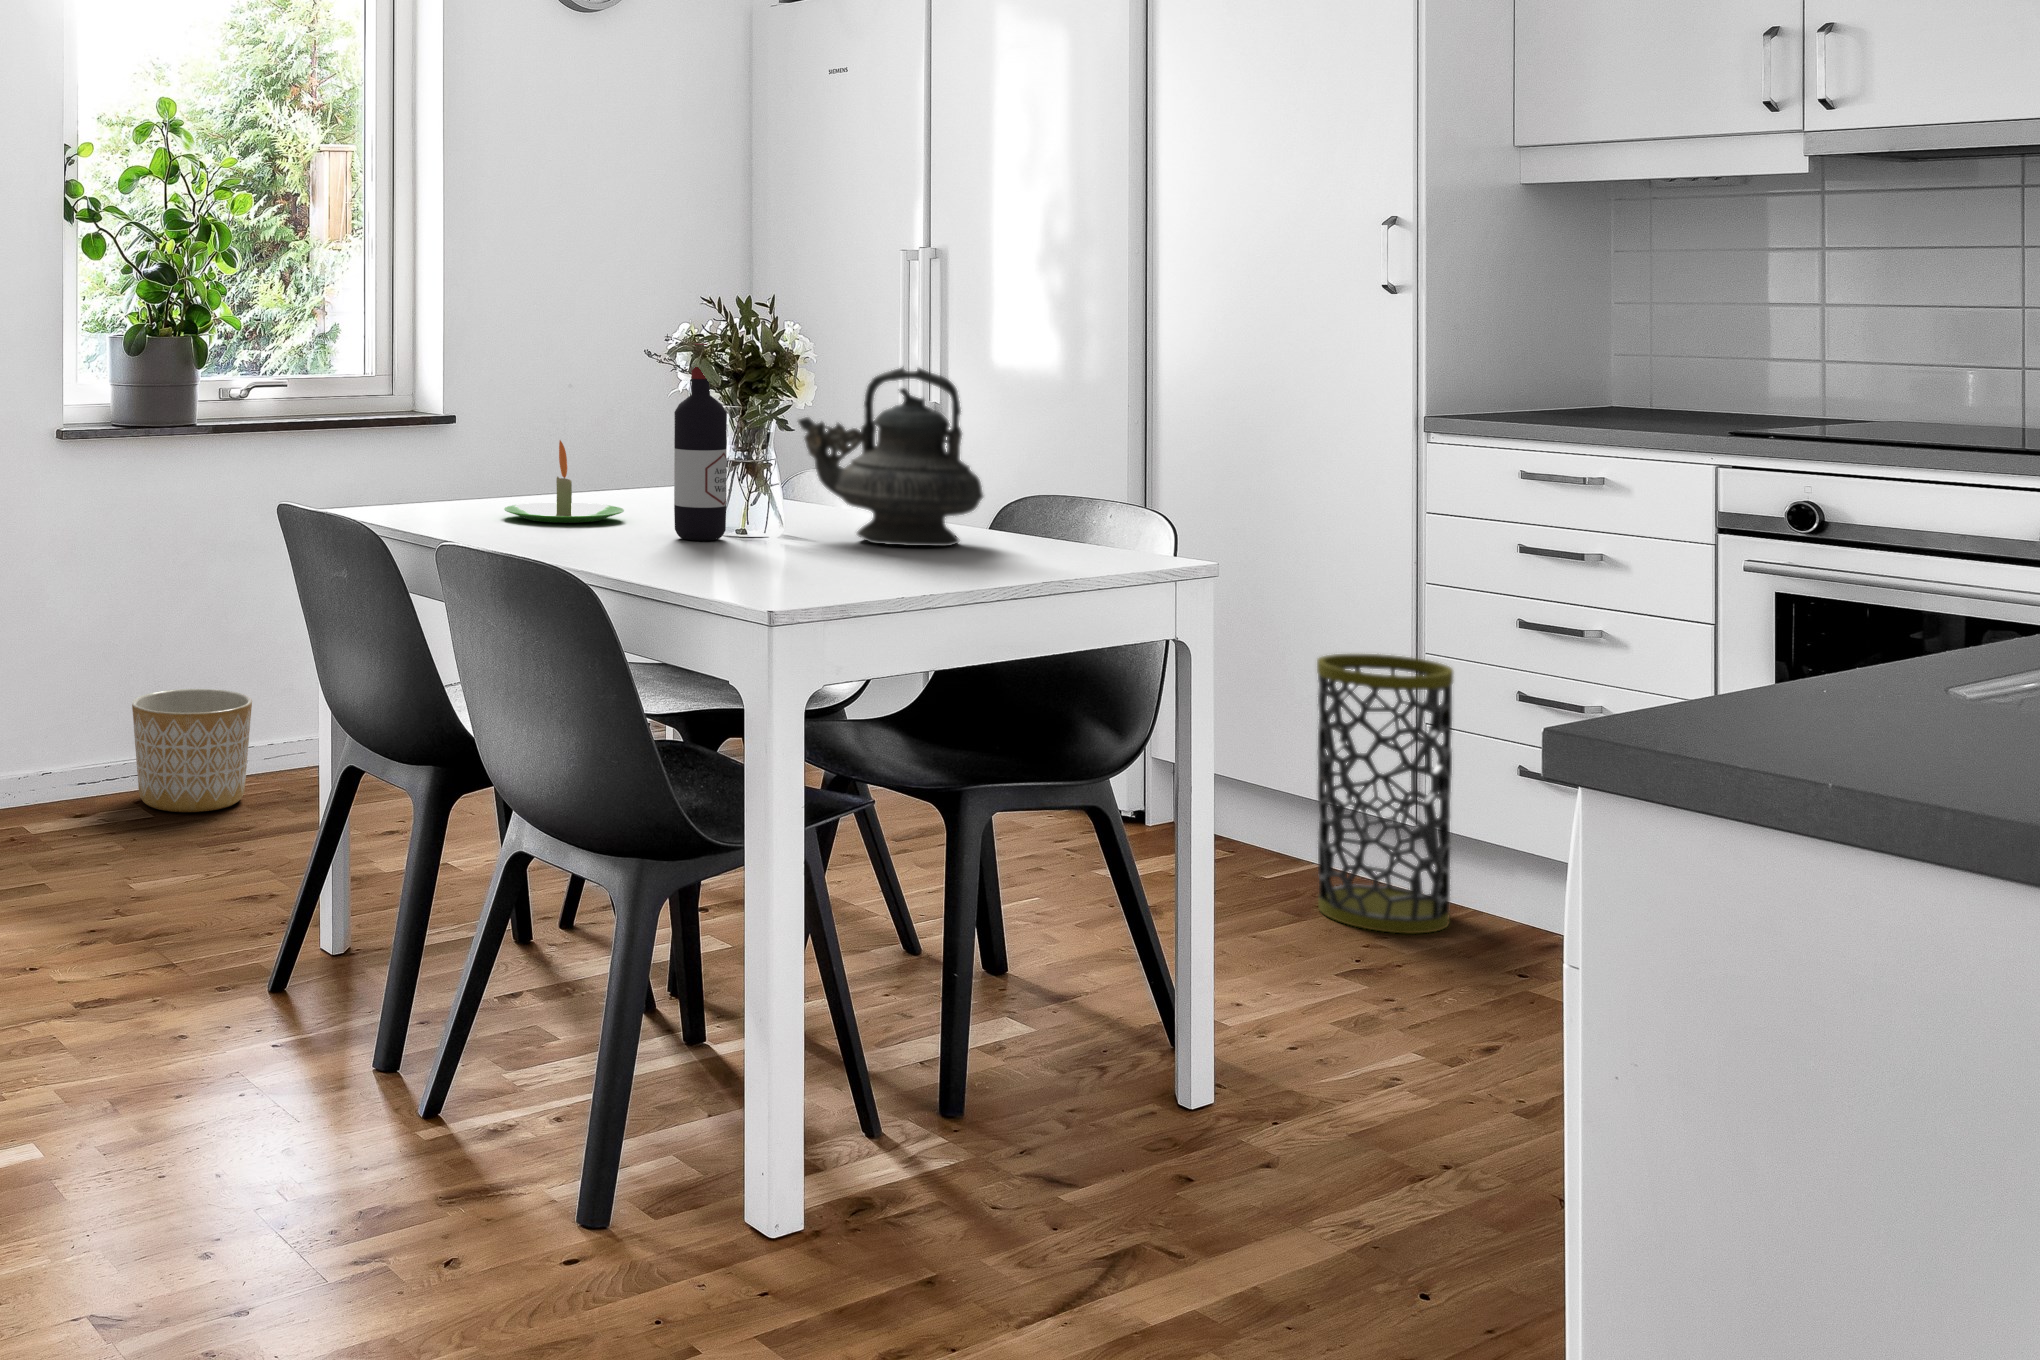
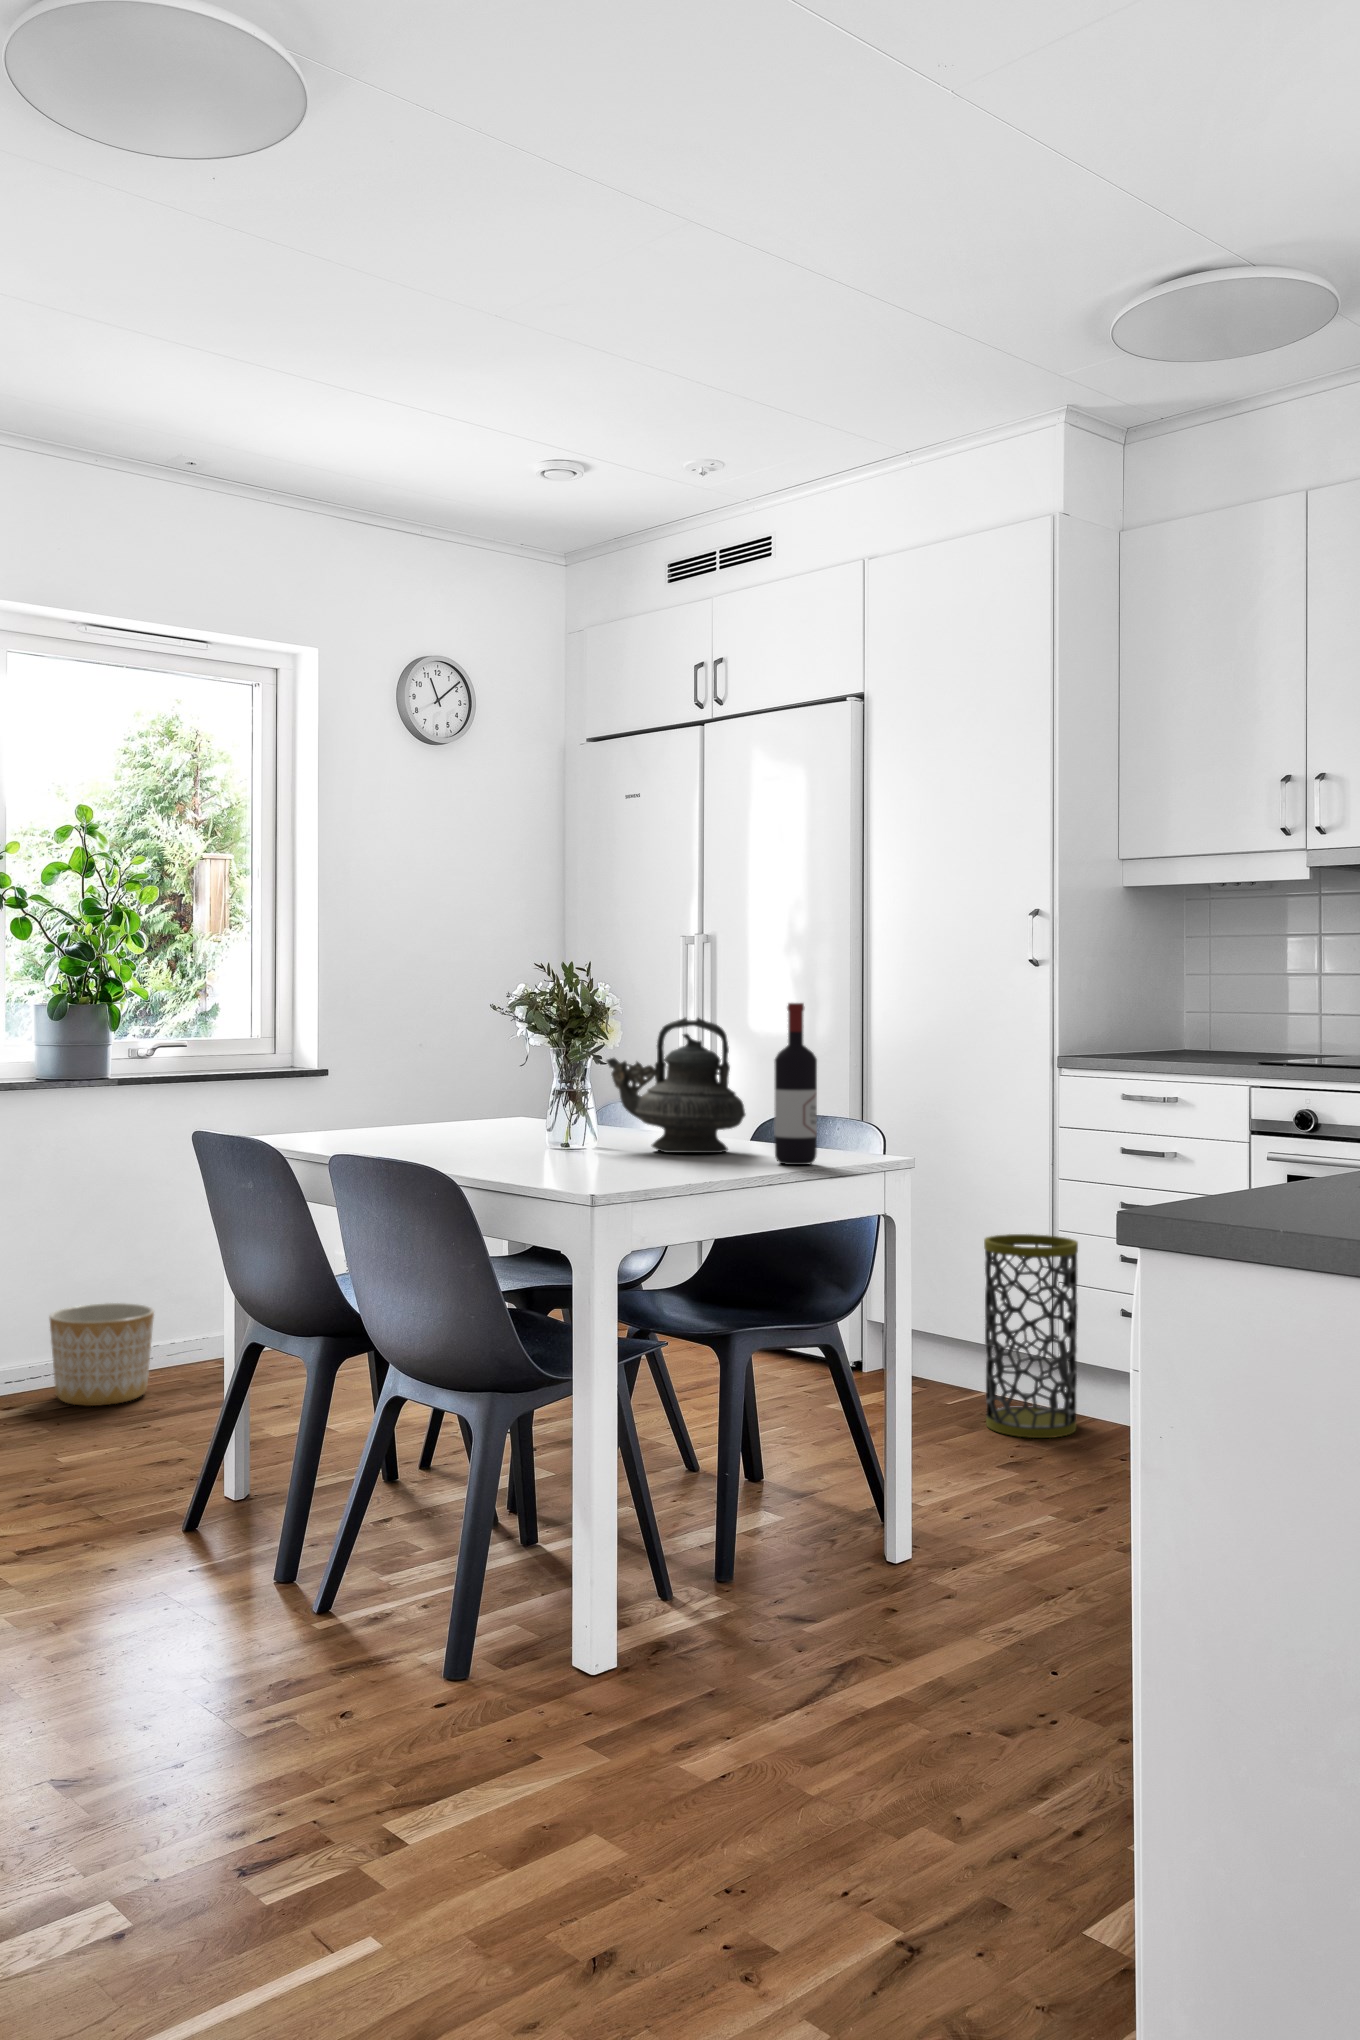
wine bottle: present [674,344,727,541] -> present [774,1003,817,1165]
candle: present [504,440,624,523] -> none [375,1080,471,1145]

